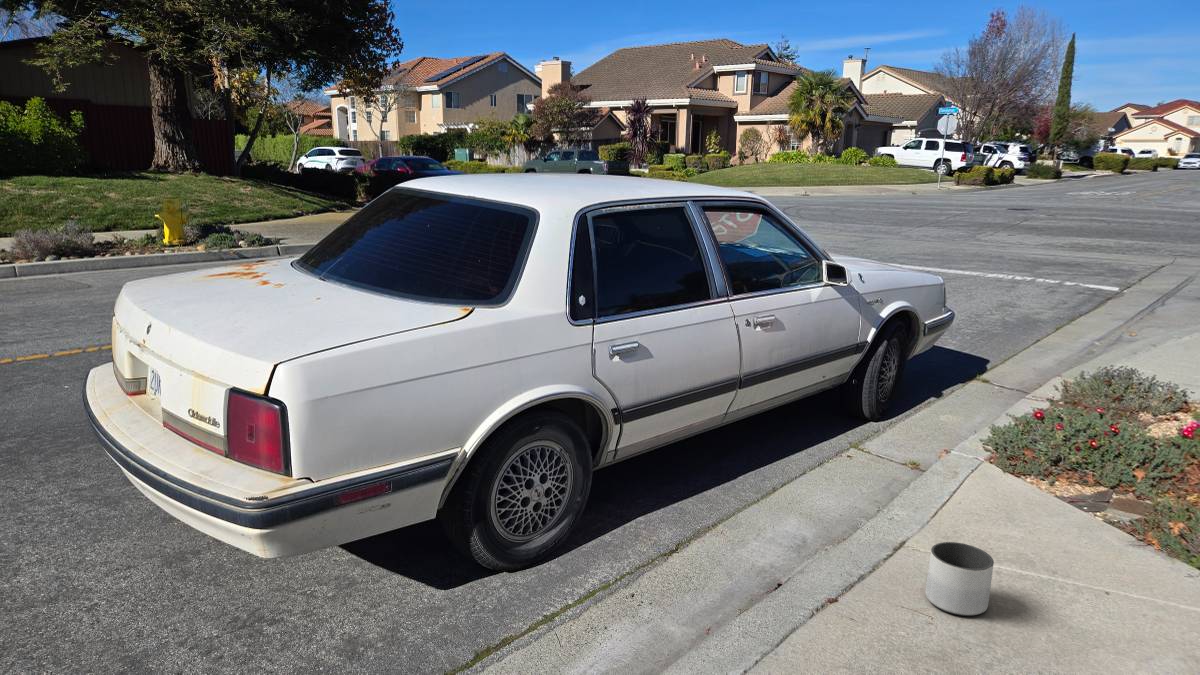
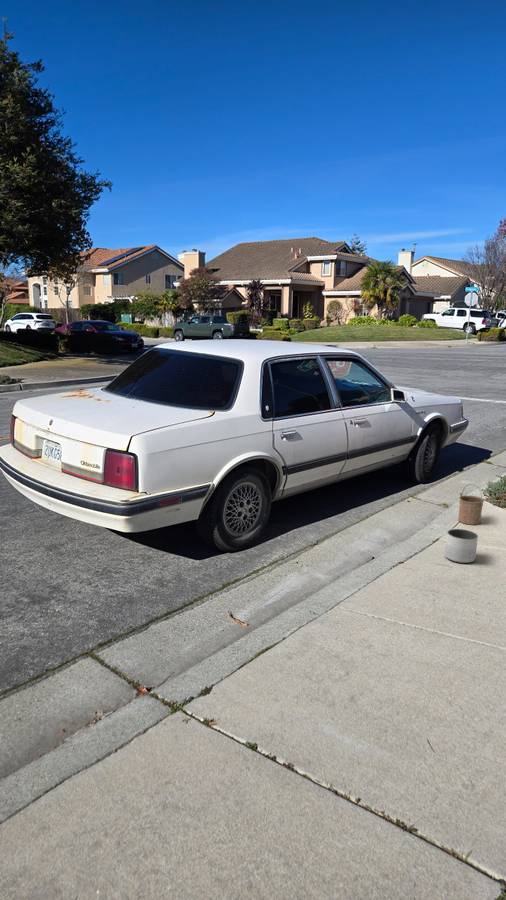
bucket: none [946,441,997,517] -> present [458,491,484,525]

